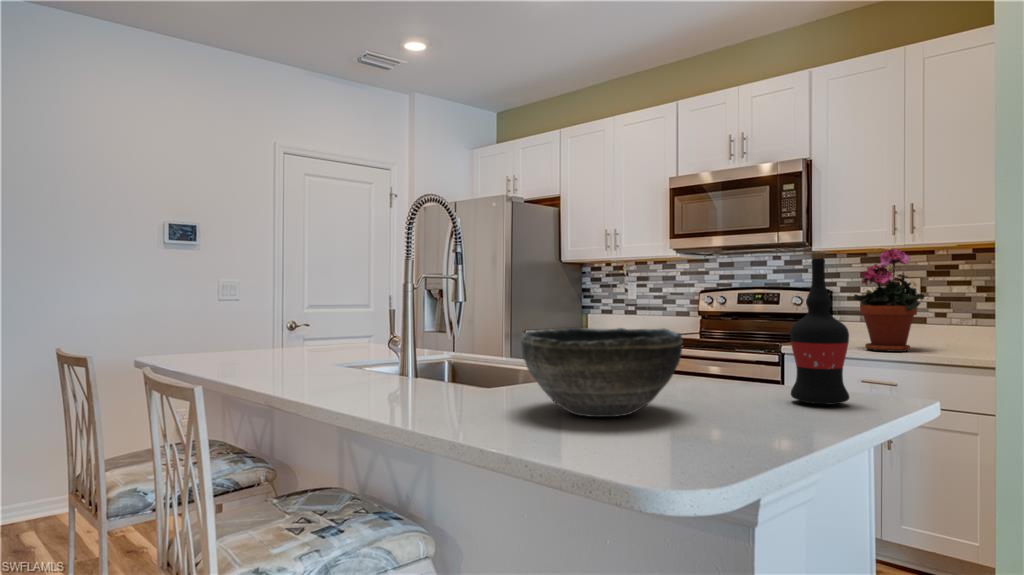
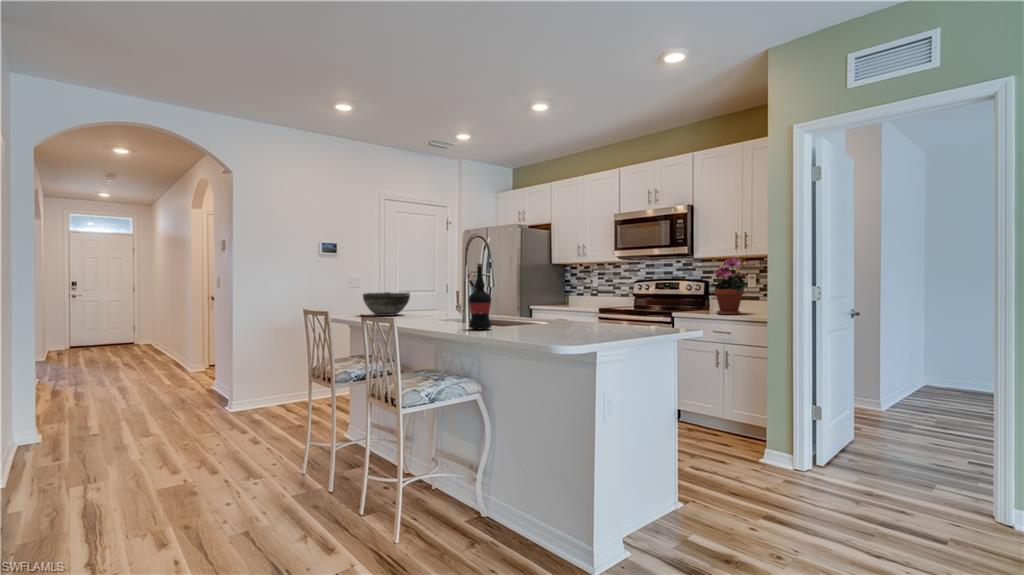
wine bottle: present [790,252,849,404] -> present [469,264,491,329]
bowl: present [521,327,682,417] -> present [363,292,410,316]

